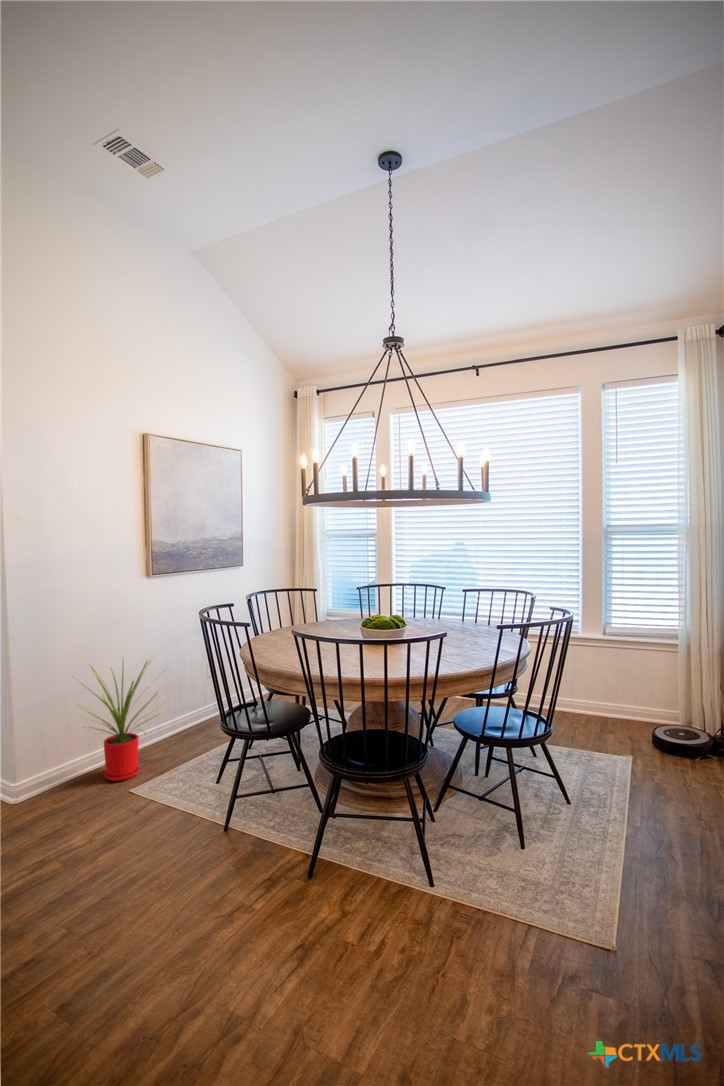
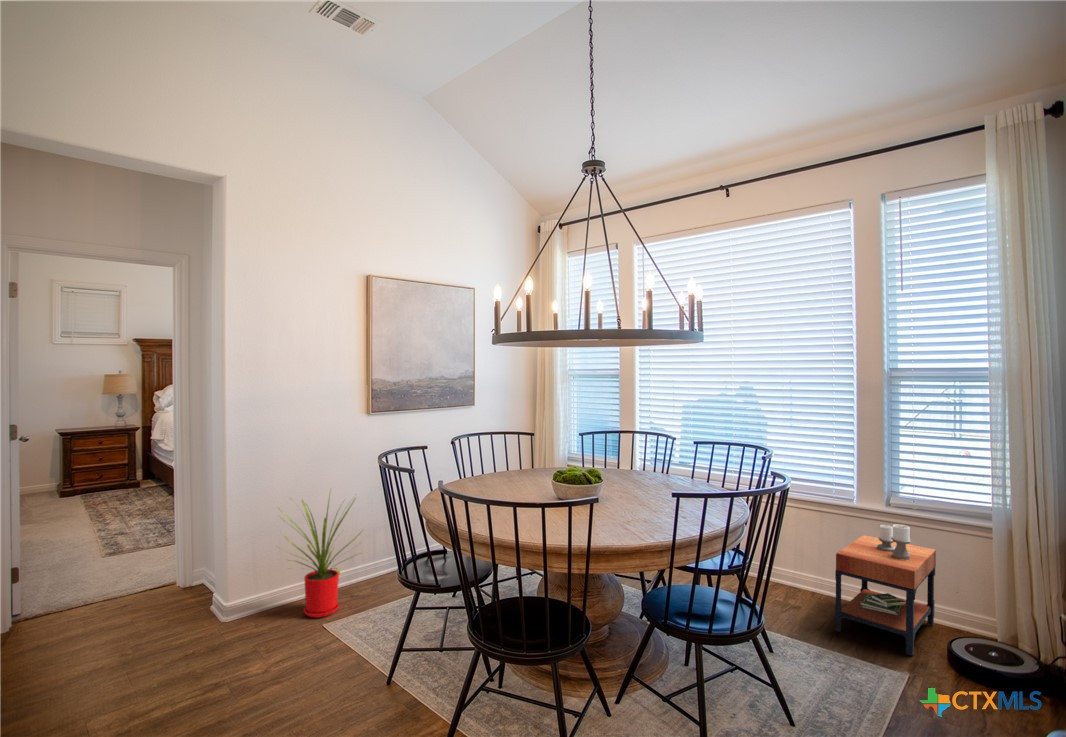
side table: none [575,648,641,746] -> present [835,524,936,656]

